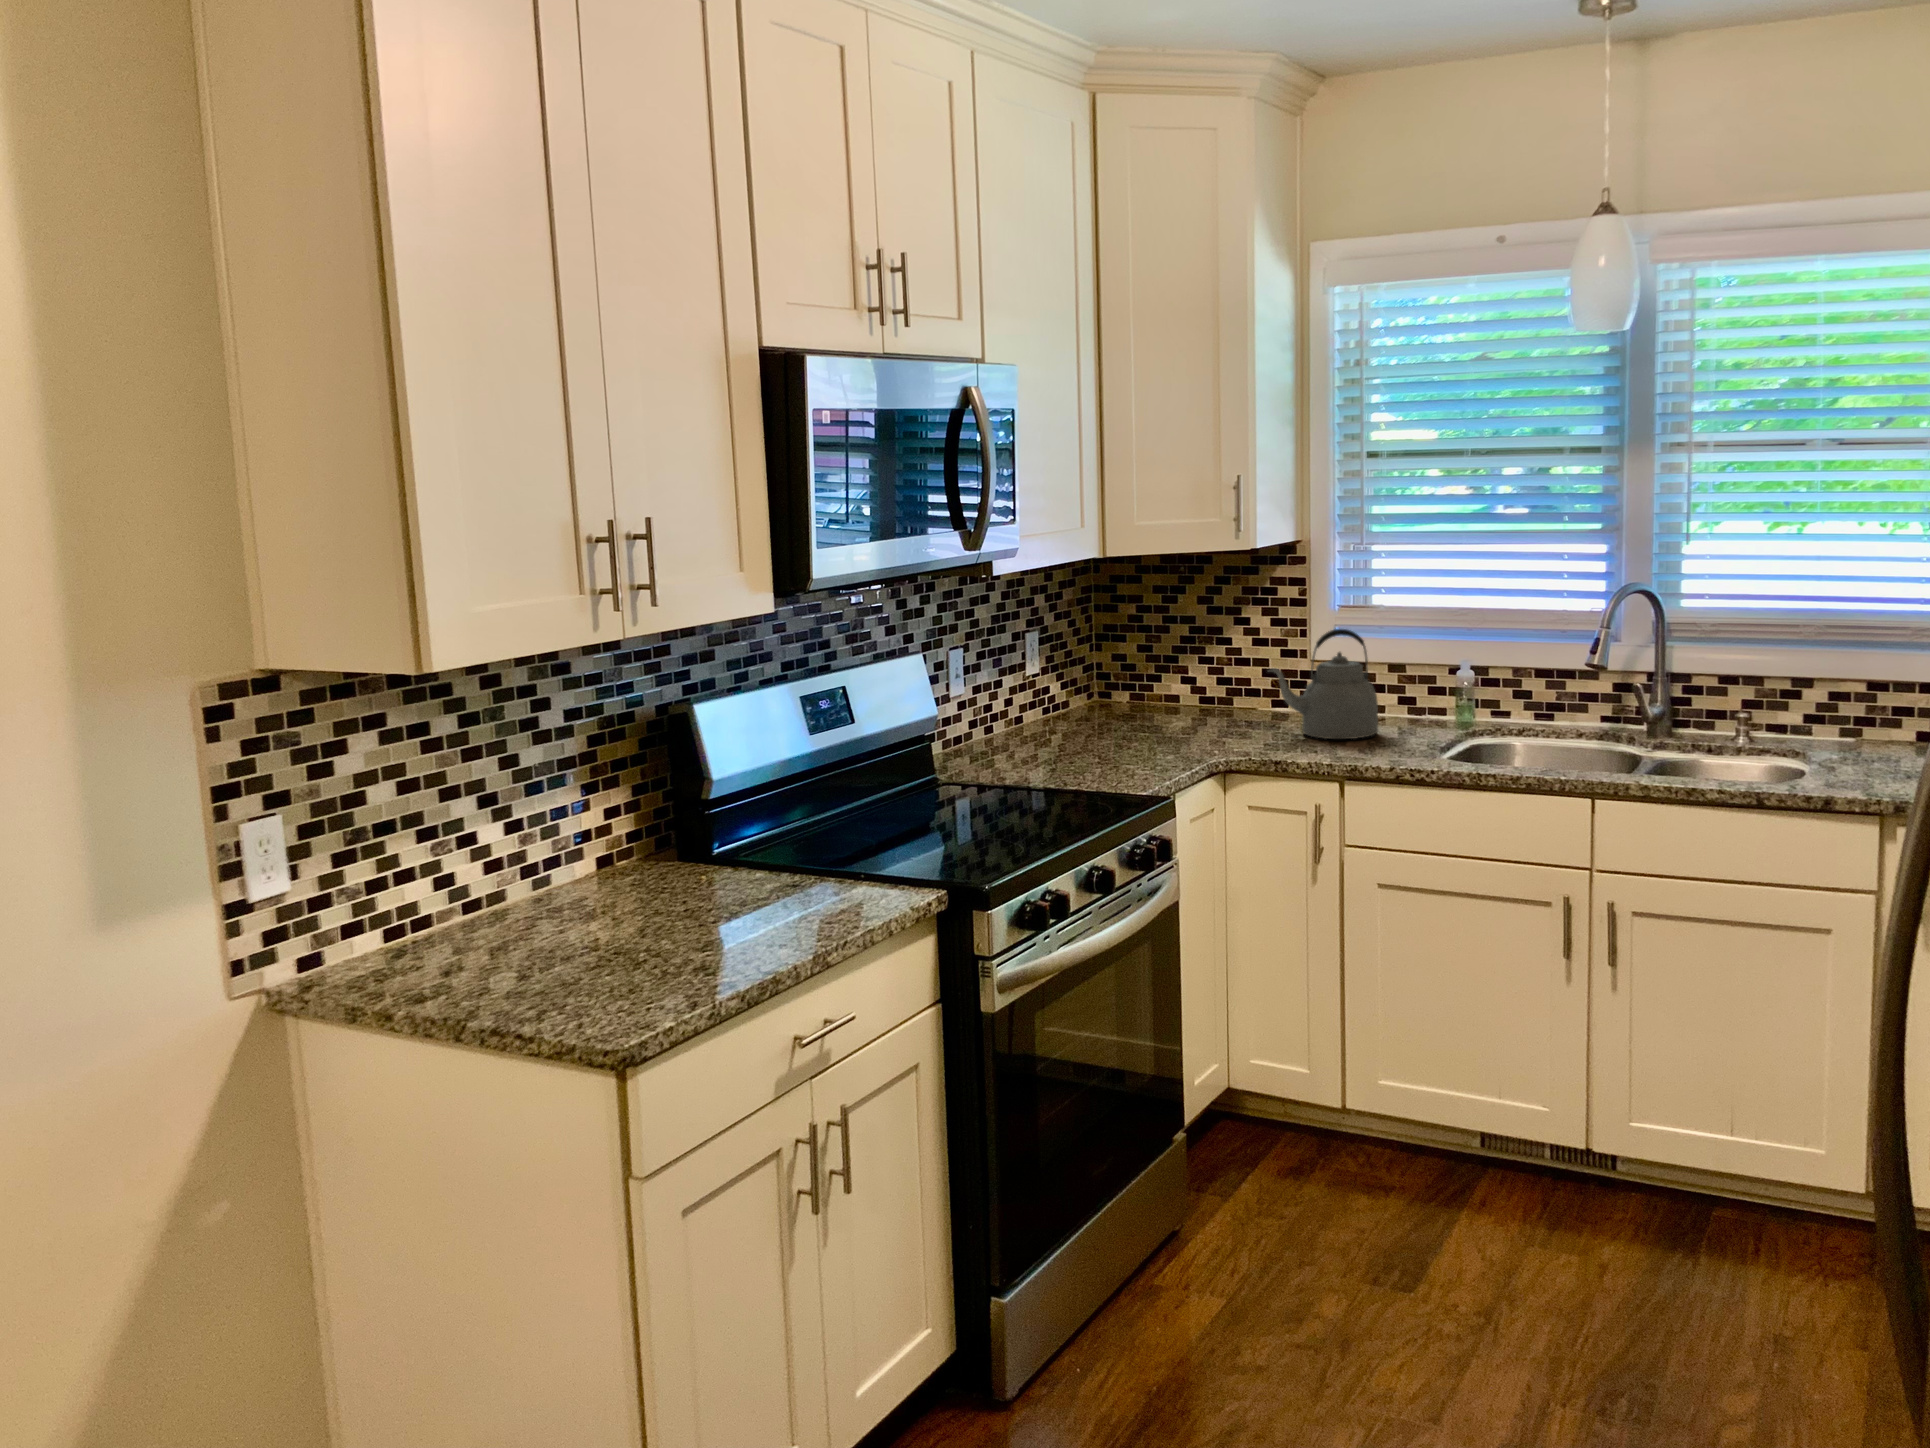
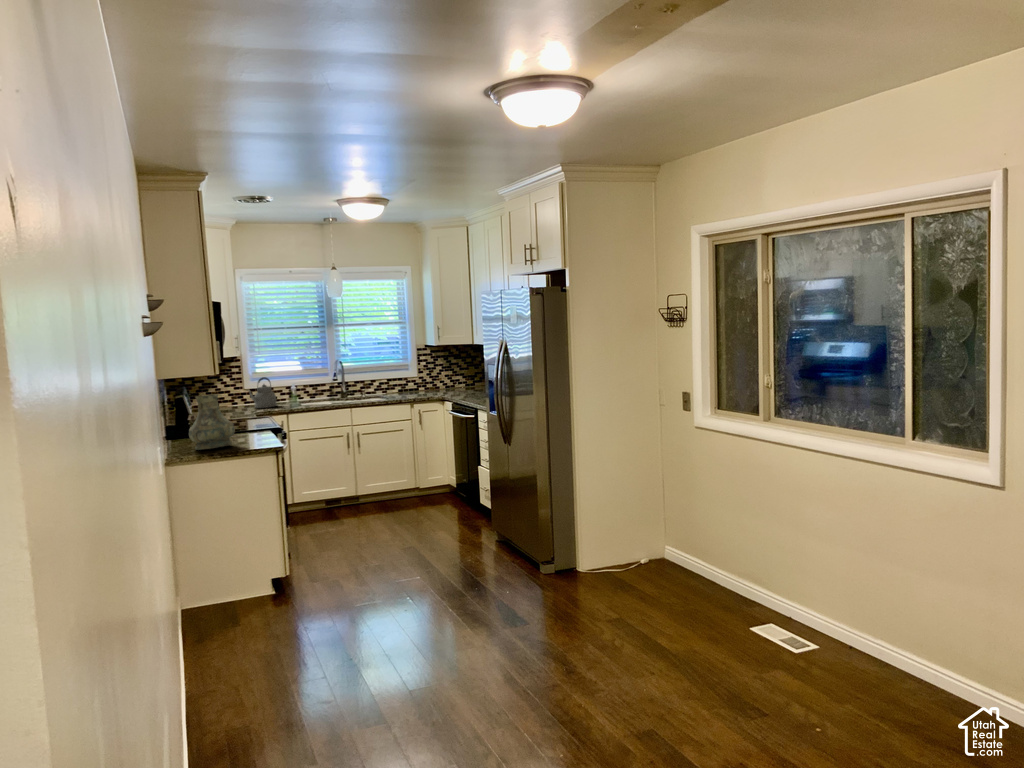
vase: none [551,733,736,966] -> present [189,394,235,450]

